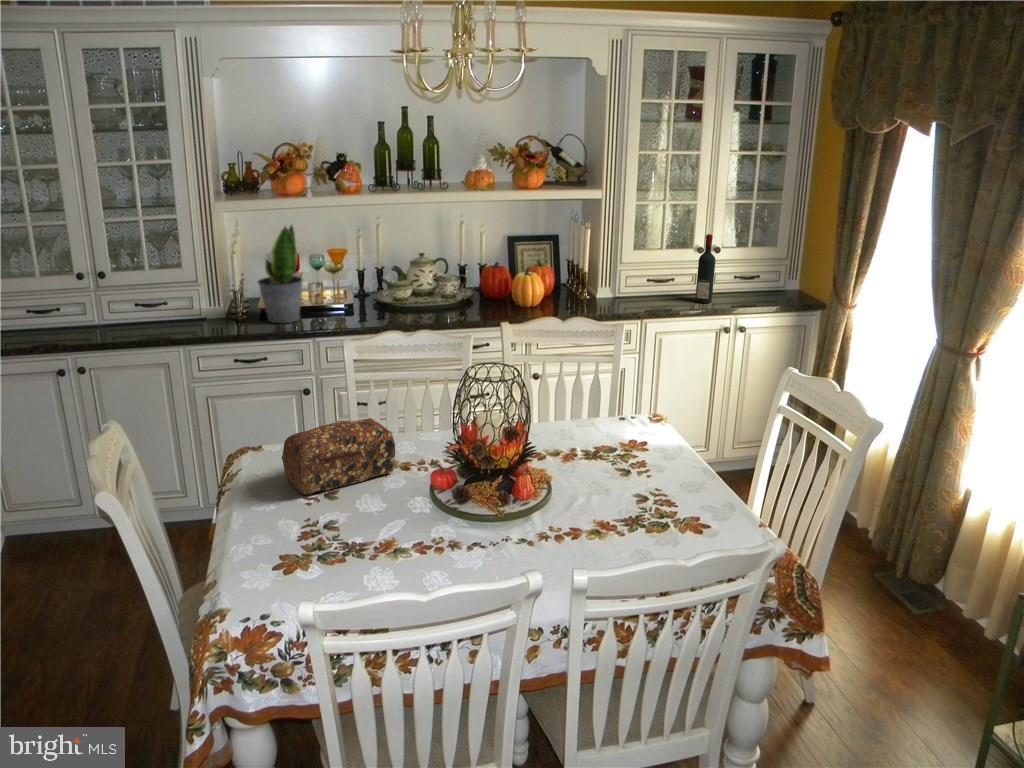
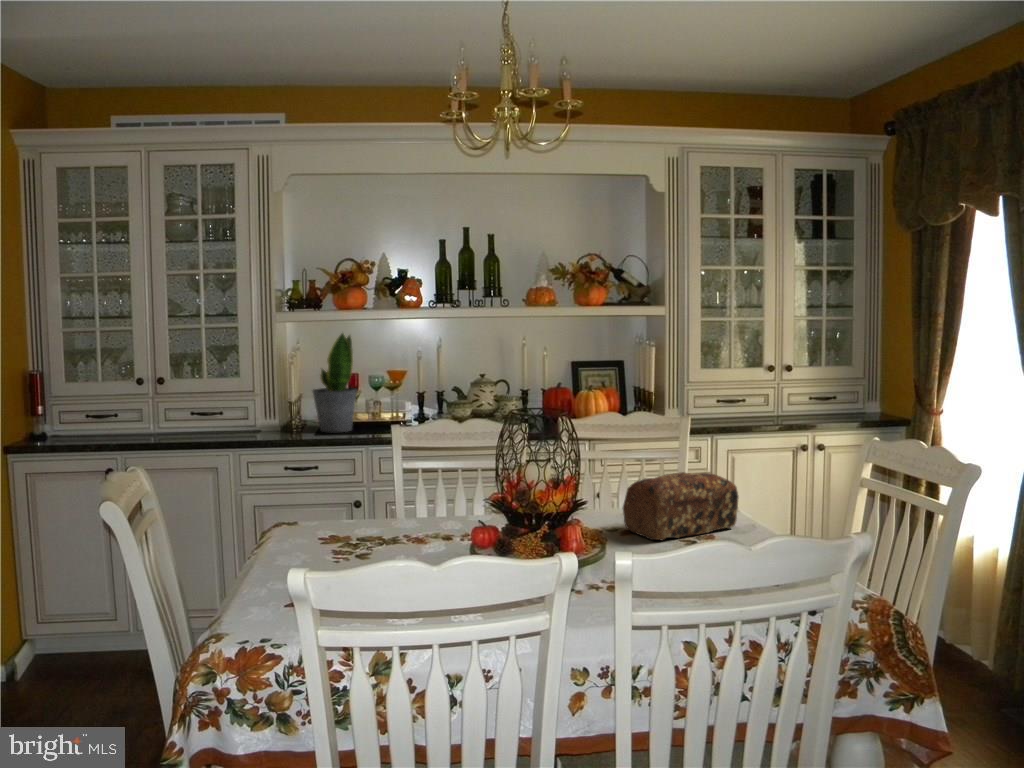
wine bottle: present [695,234,716,303] -> none [769,349,789,421]
bread loaf: present [282,418,395,495] -> present [623,472,739,540]

